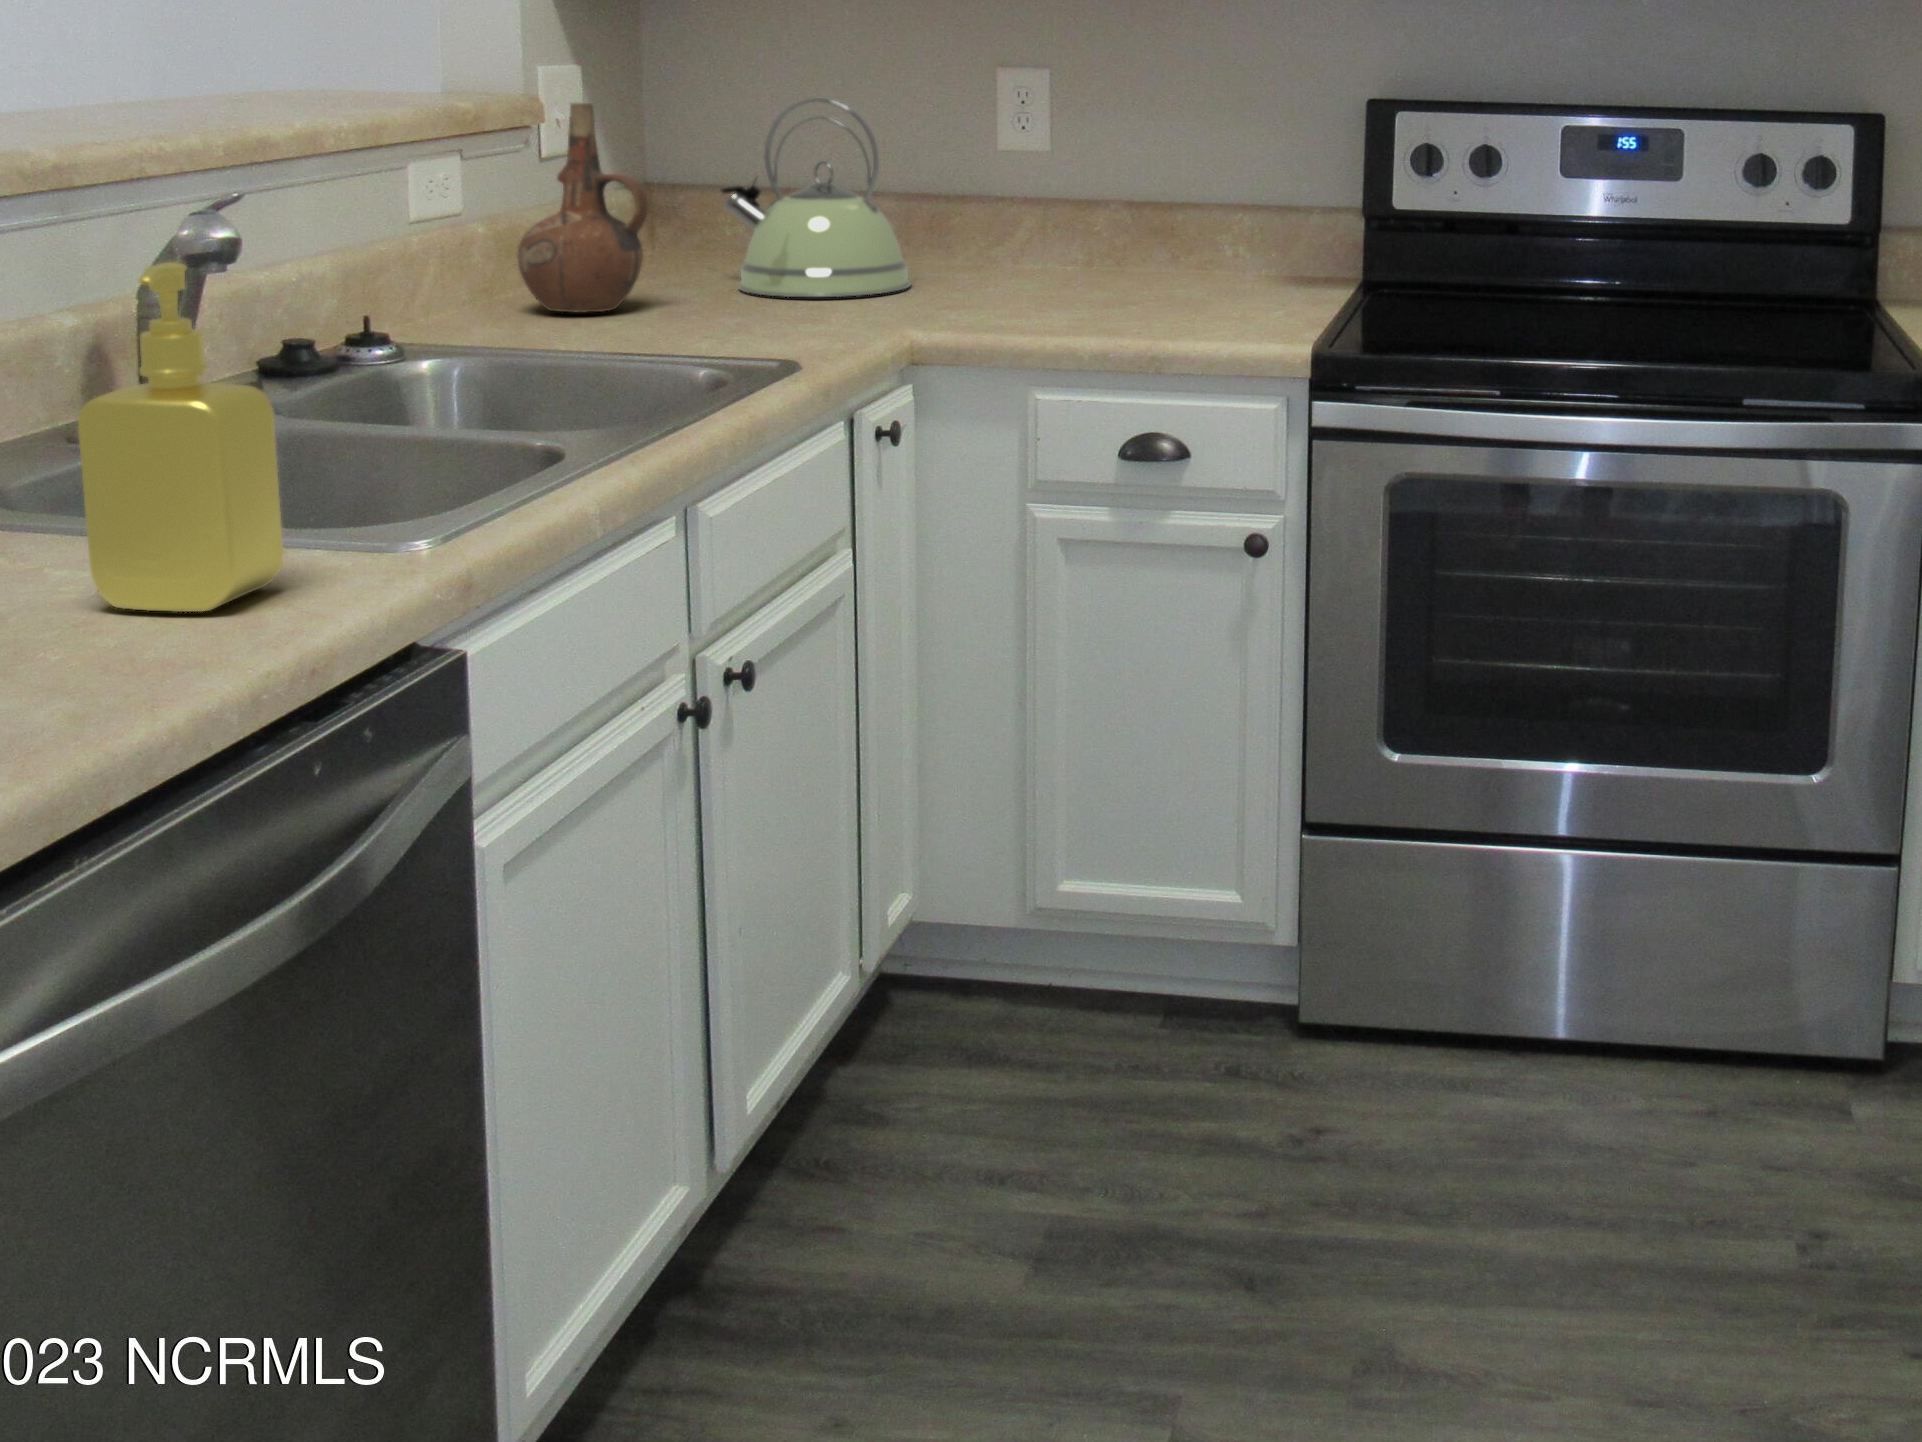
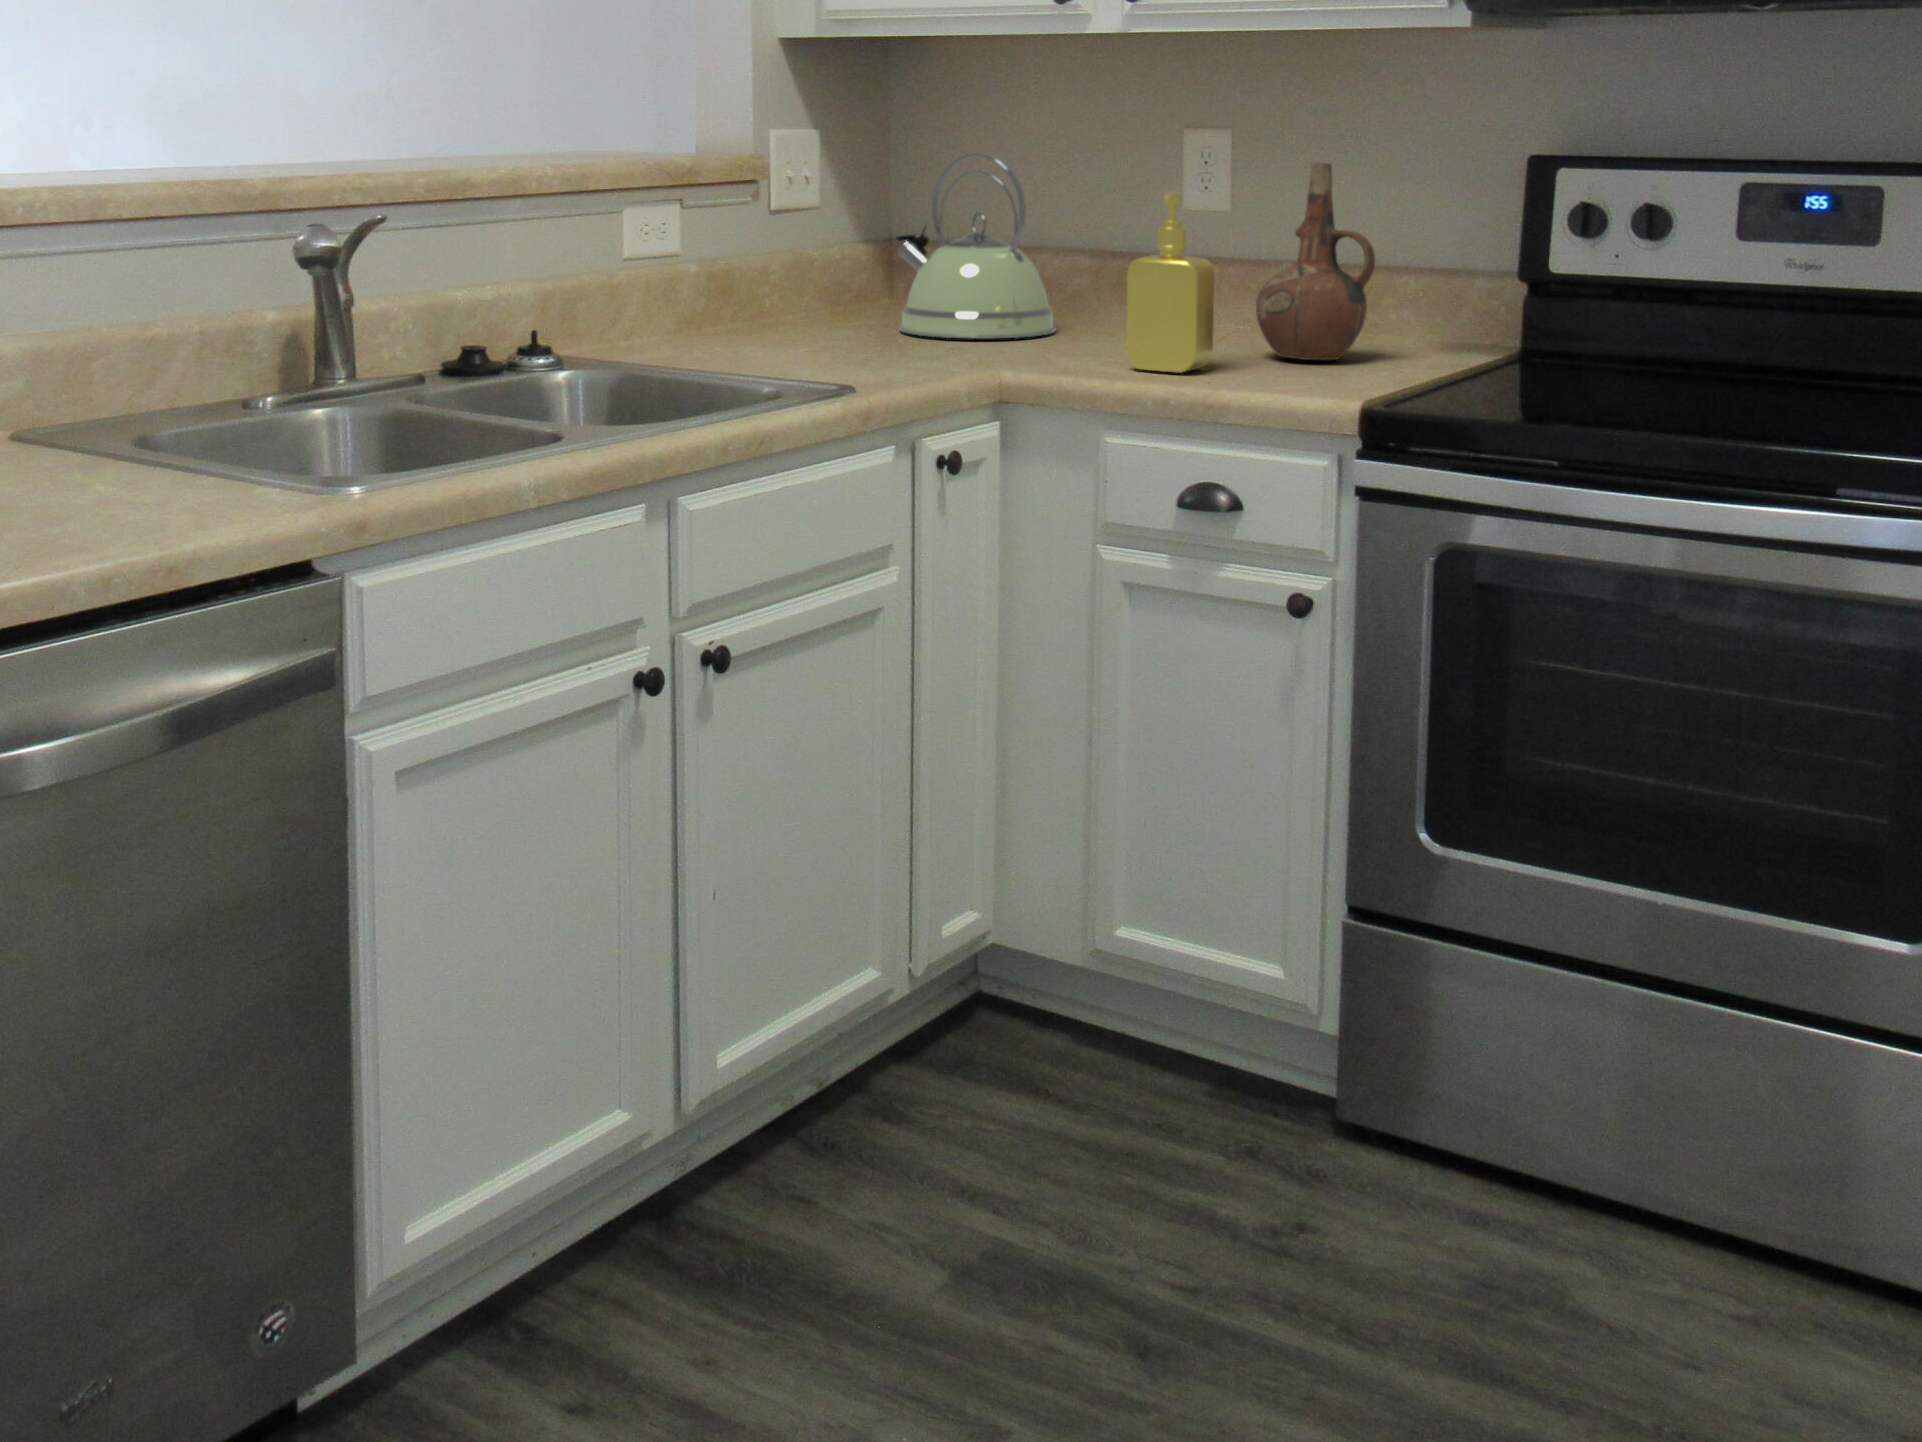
ceramic pitcher: present [517,103,648,313] -> present [1256,163,1375,360]
soap dispenser: present [78,262,283,612] -> present [1126,191,1215,373]

